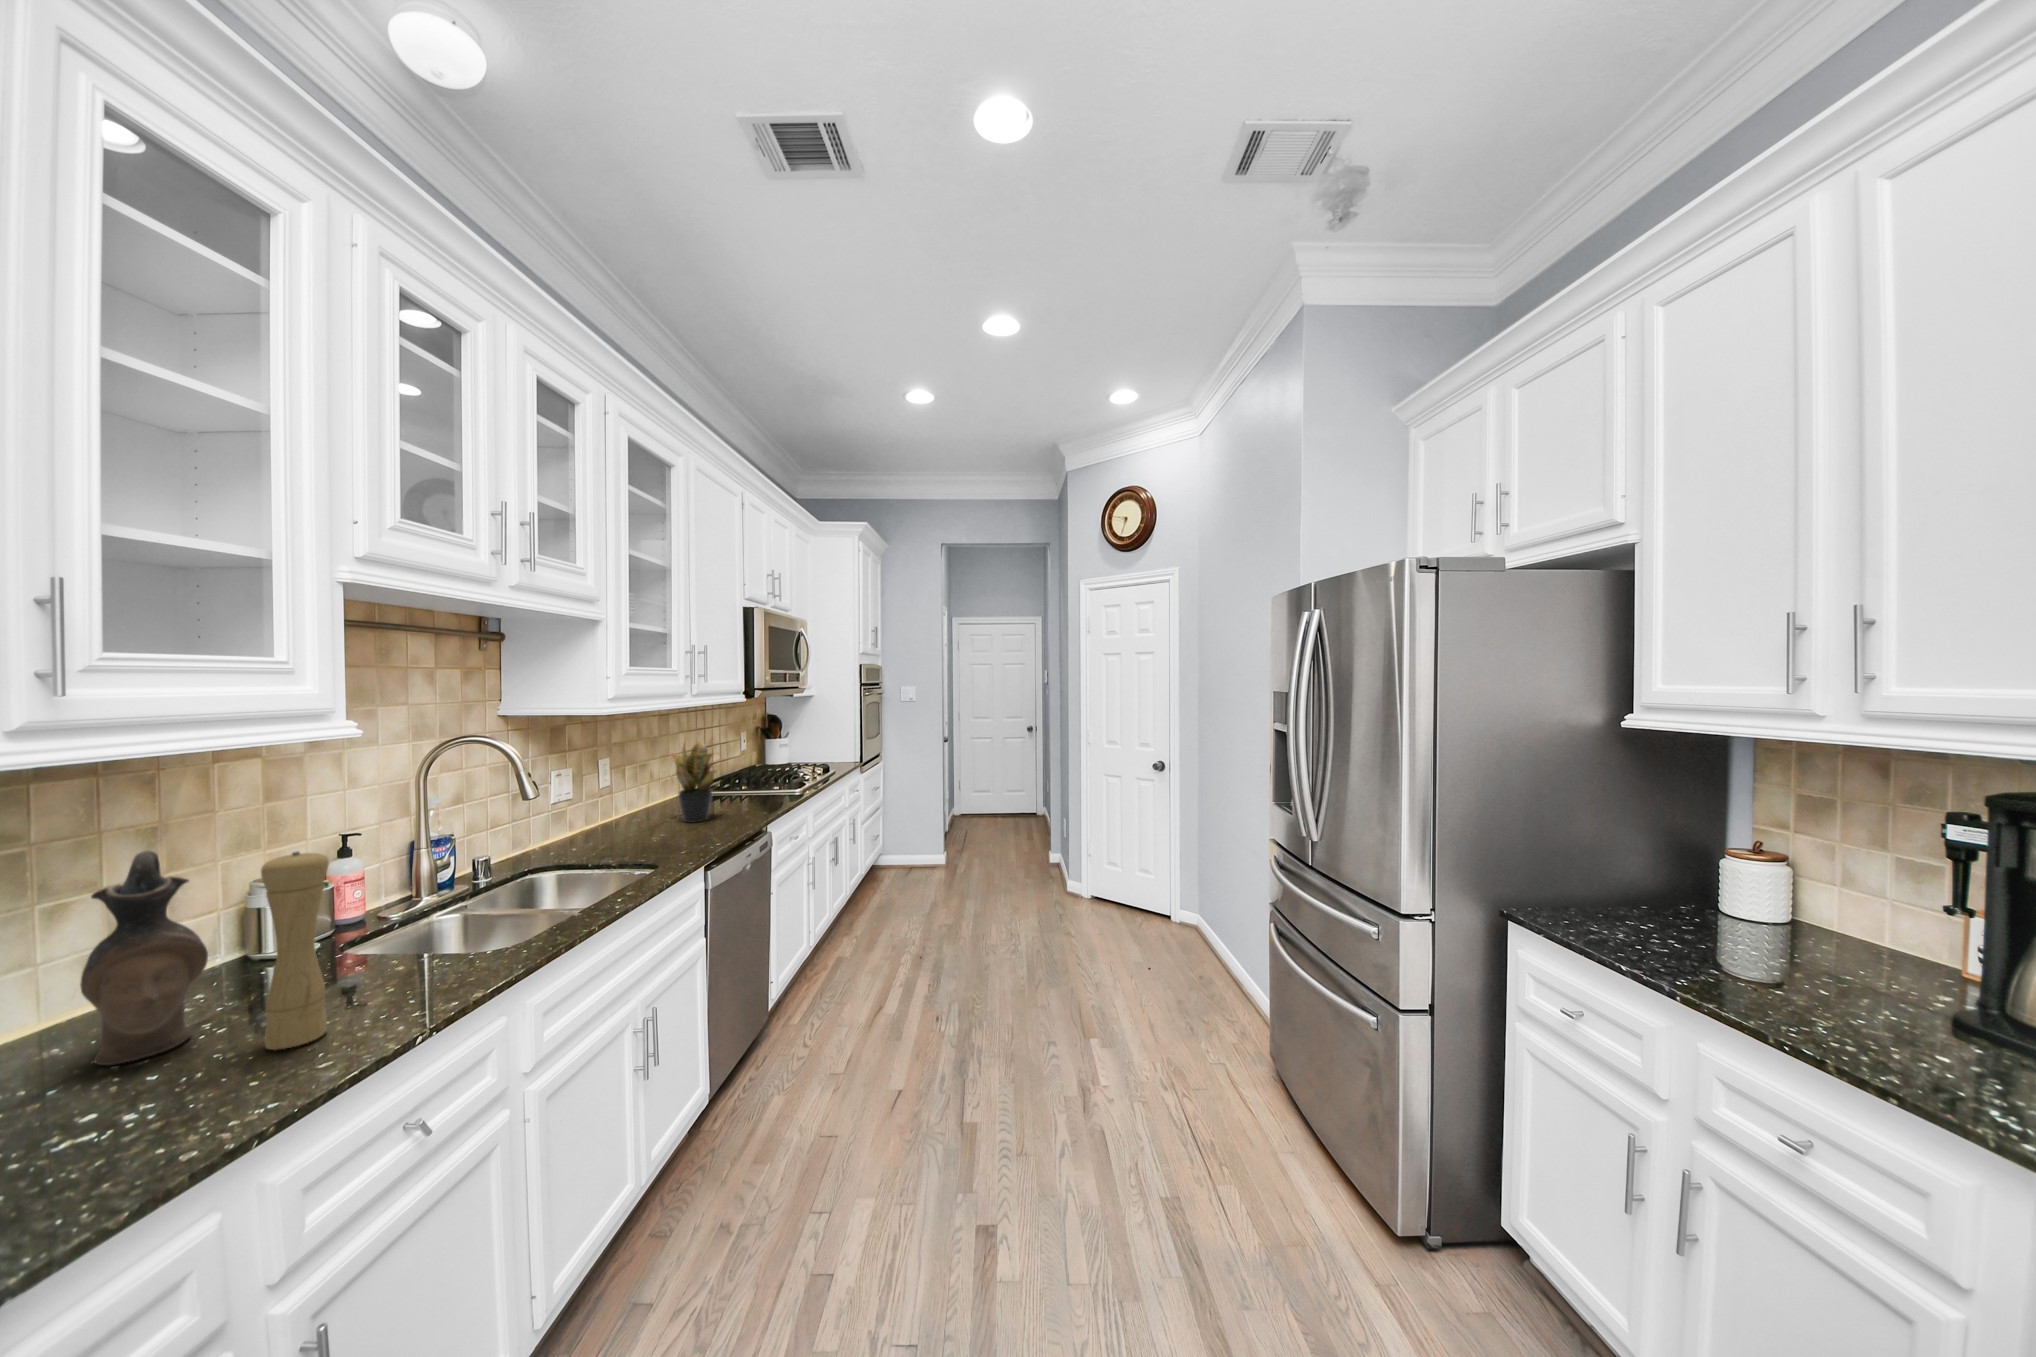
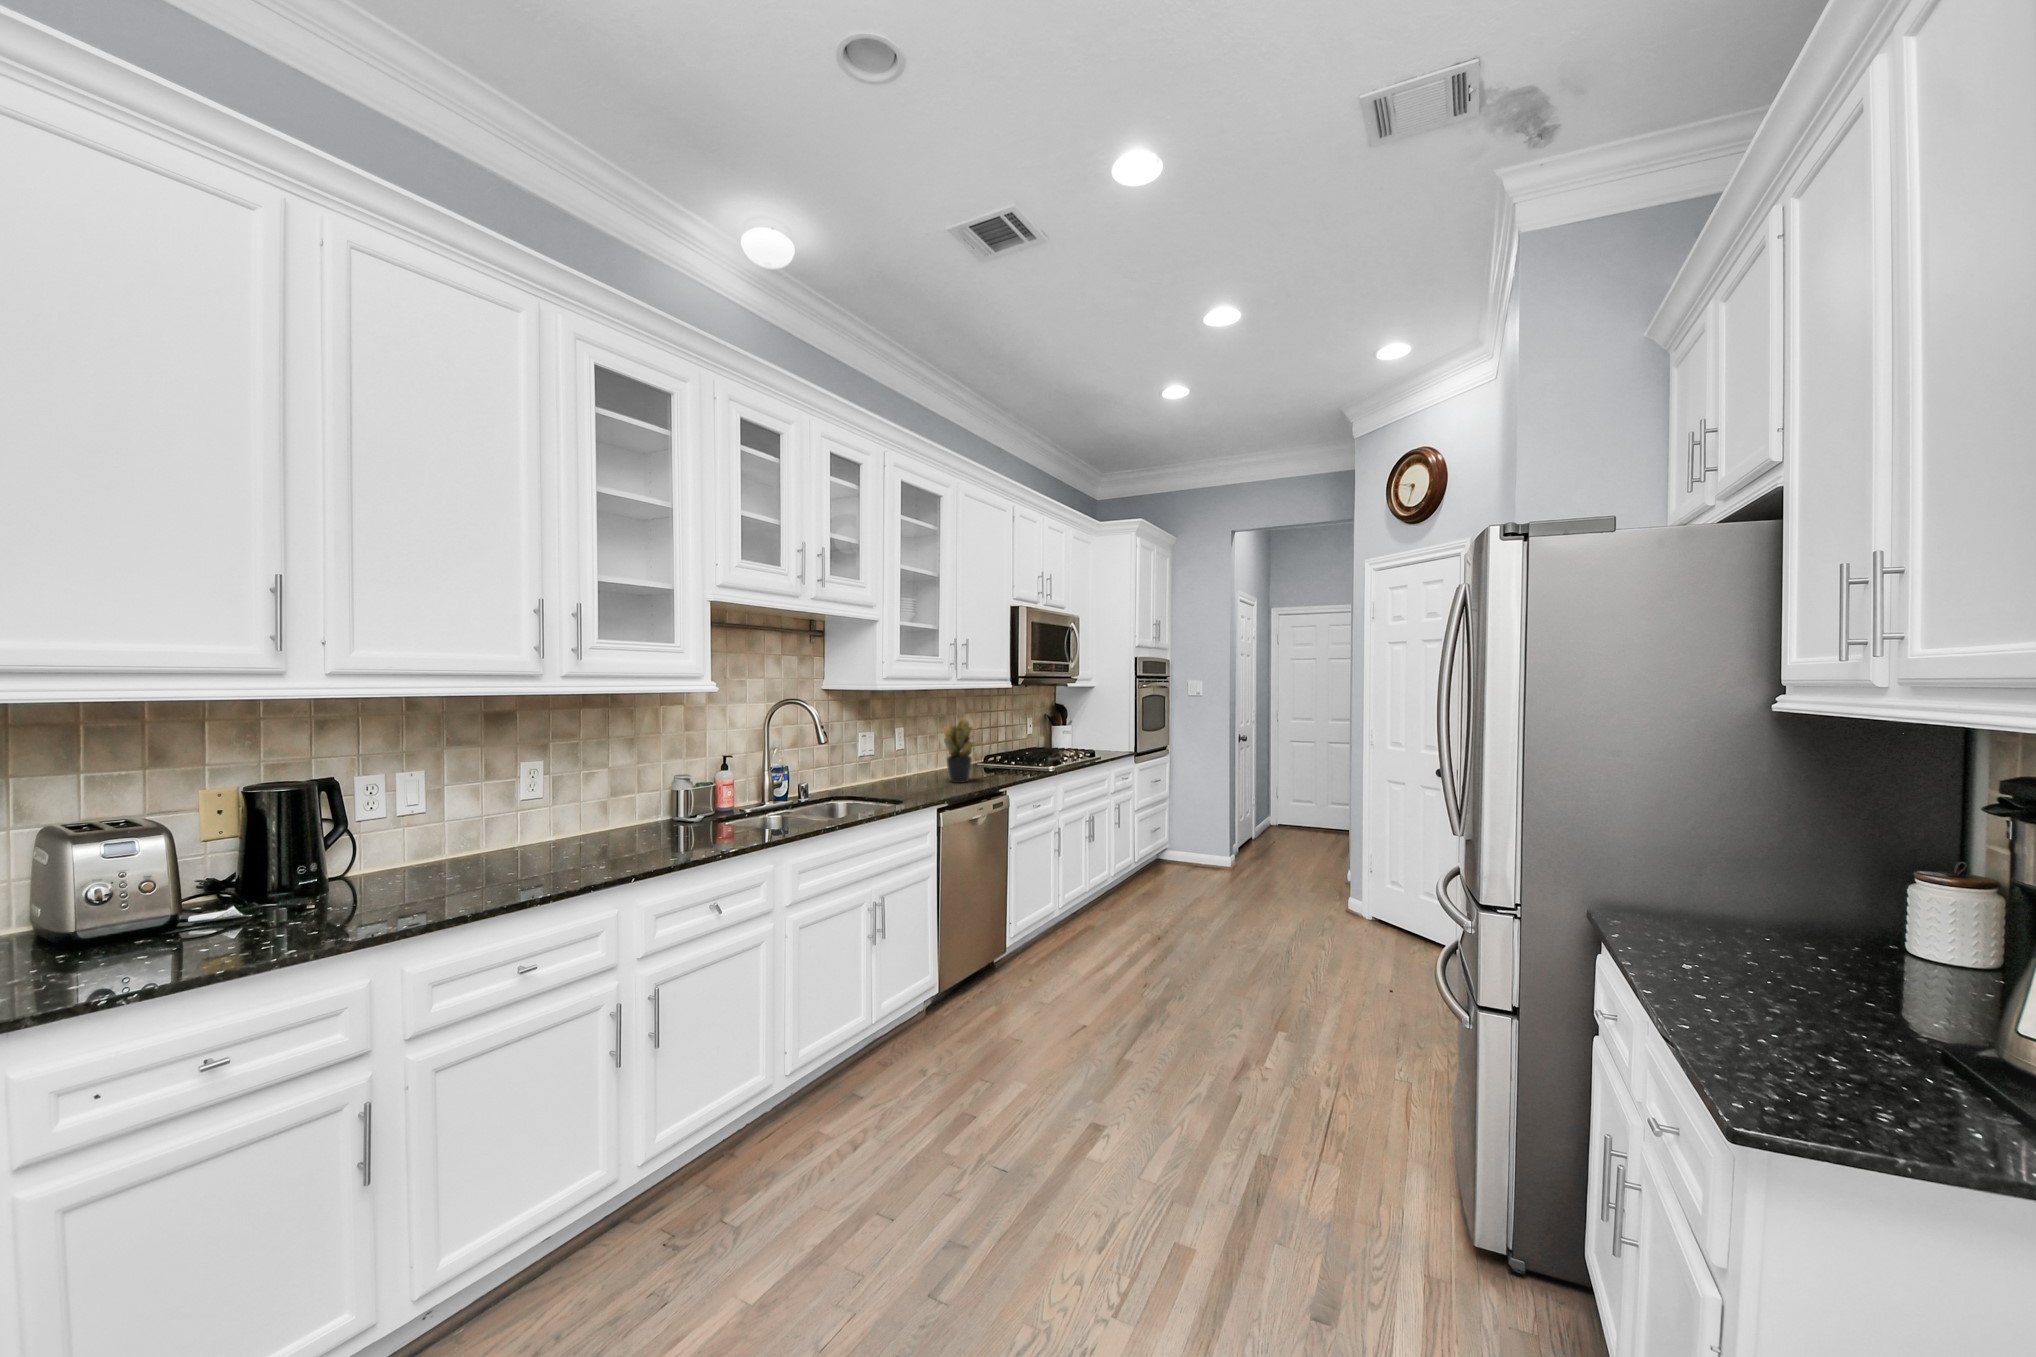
ceramic pitcher: present [80,851,208,1065] -> none [605,746,651,849]
pepper mill: present [261,851,329,1050] -> none [669,749,697,854]

